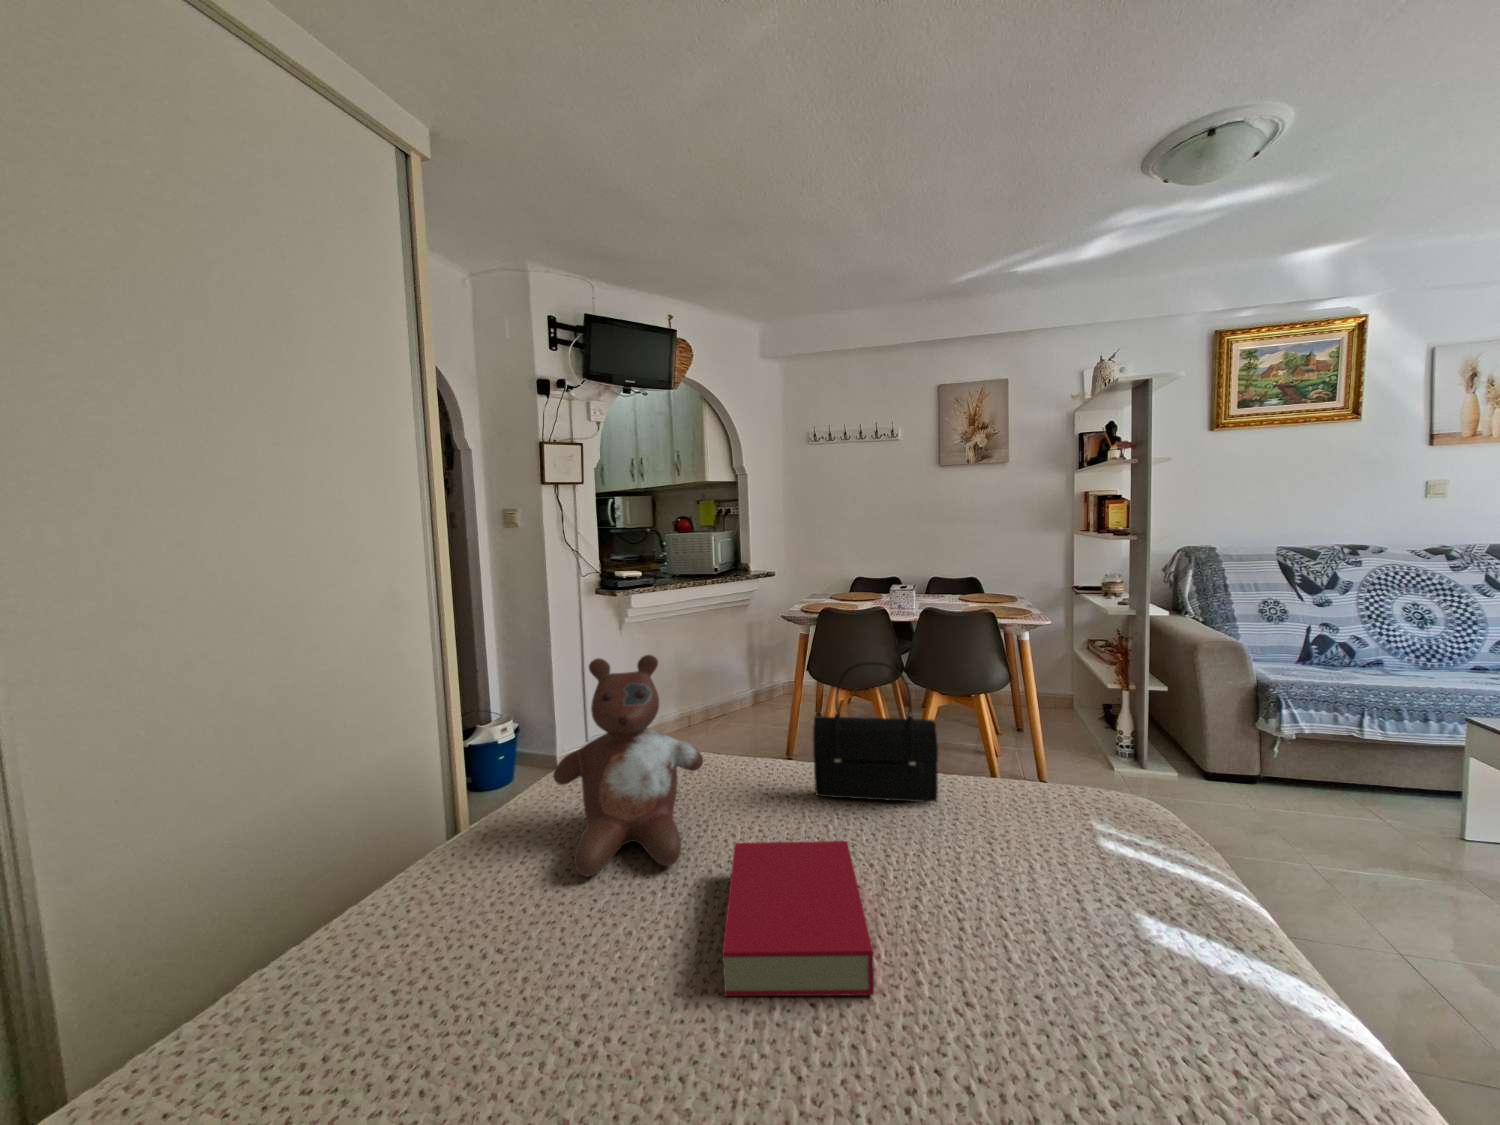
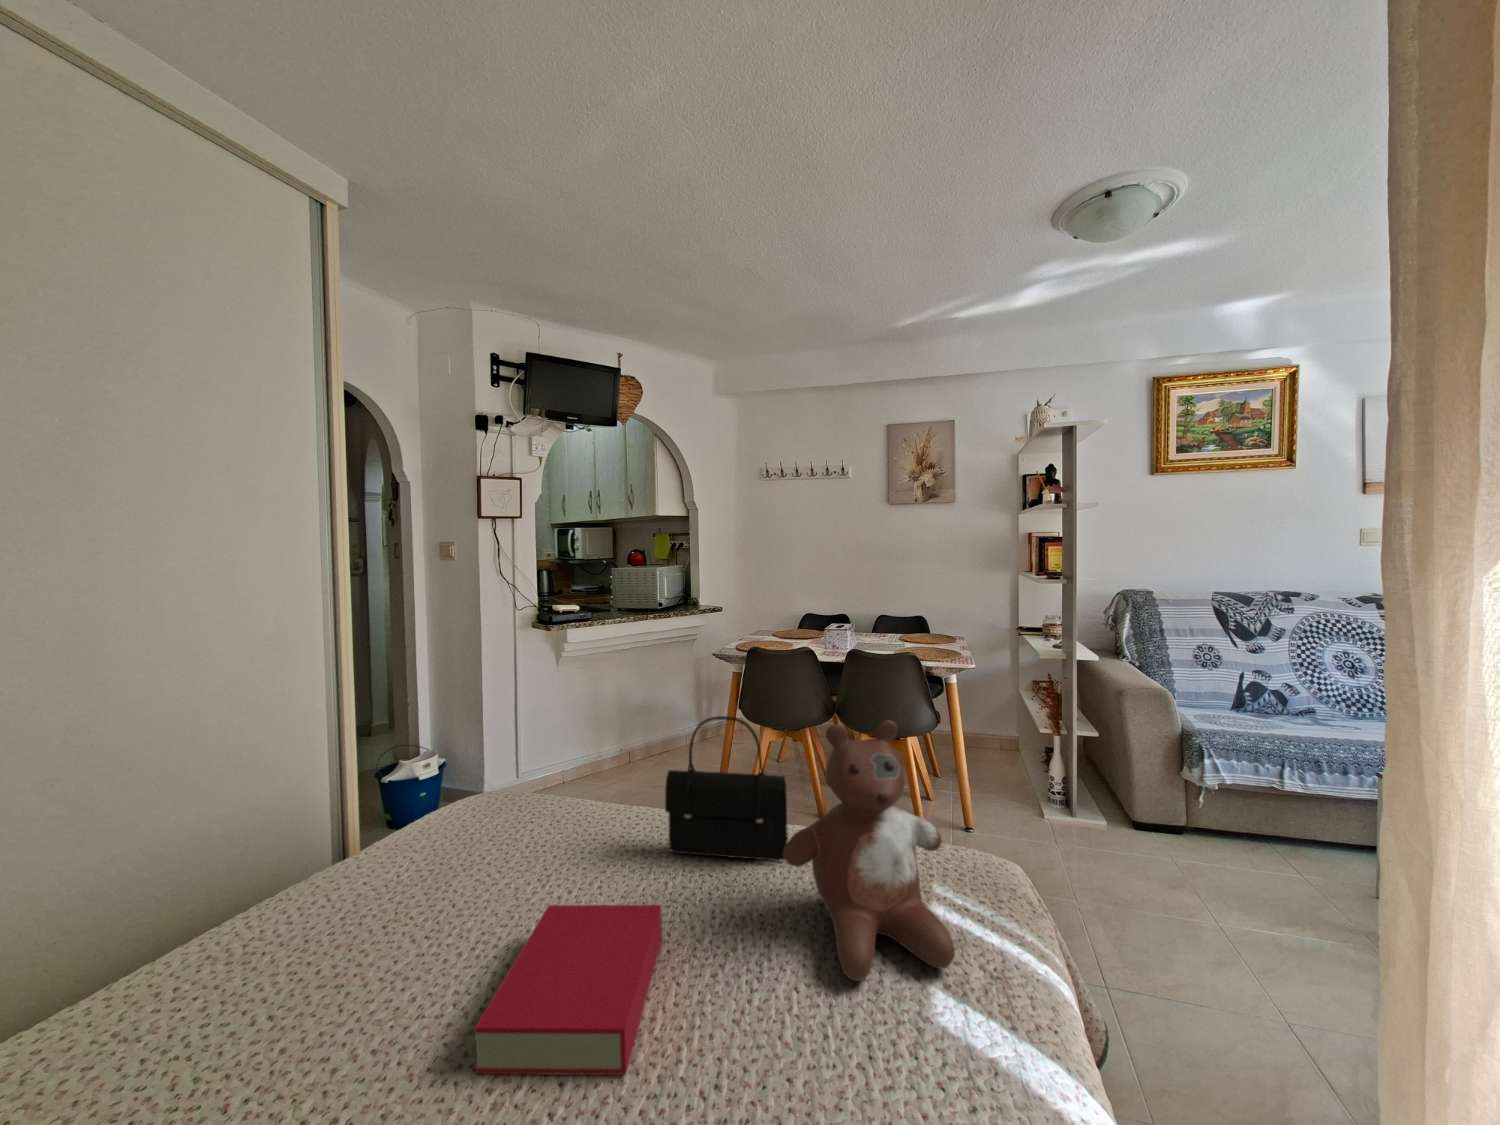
stuffed bear: present [553,655,703,876] -> present [784,720,955,981]

